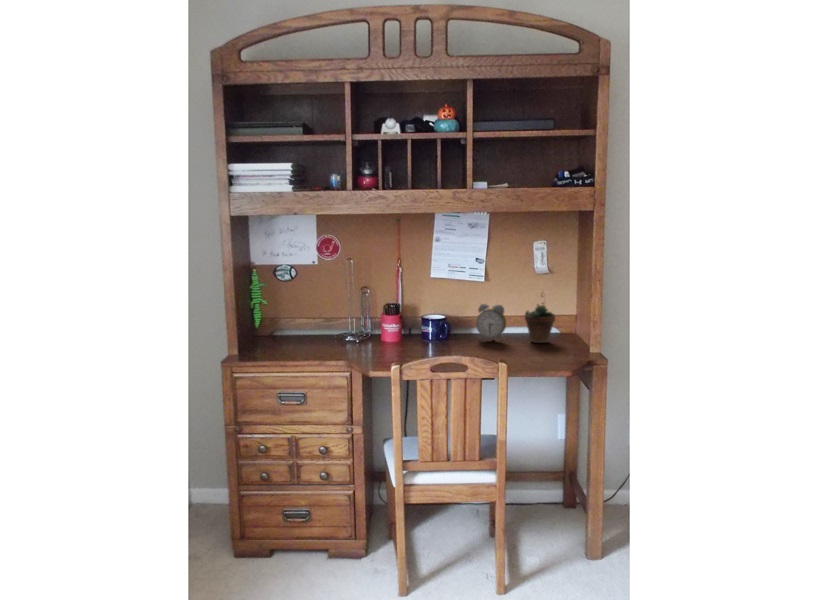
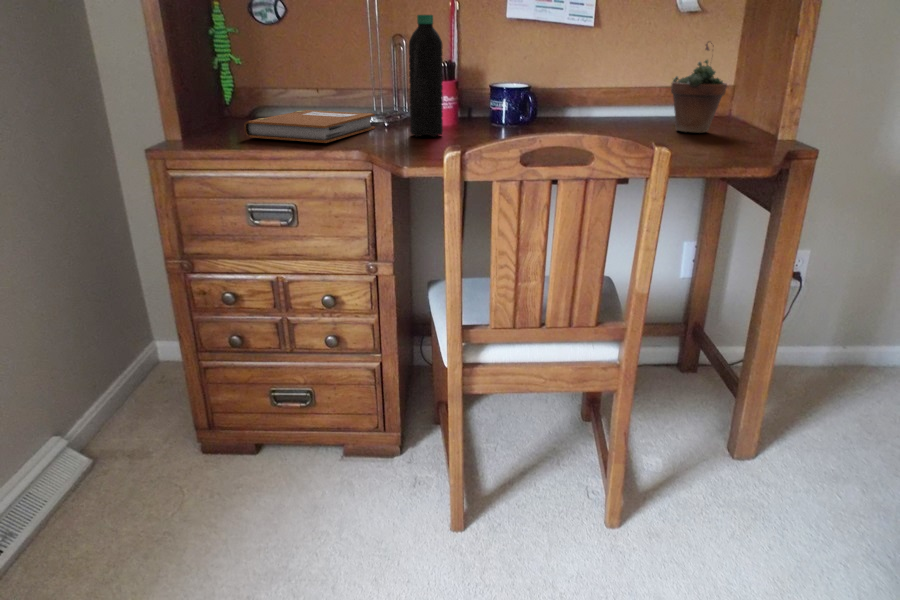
water bottle: none [371,284,391,350] -> present [409,15,443,137]
alarm clock: present [476,304,506,342] -> none [587,63,639,131]
notebook: none [275,332,350,356] -> present [244,110,375,143]

